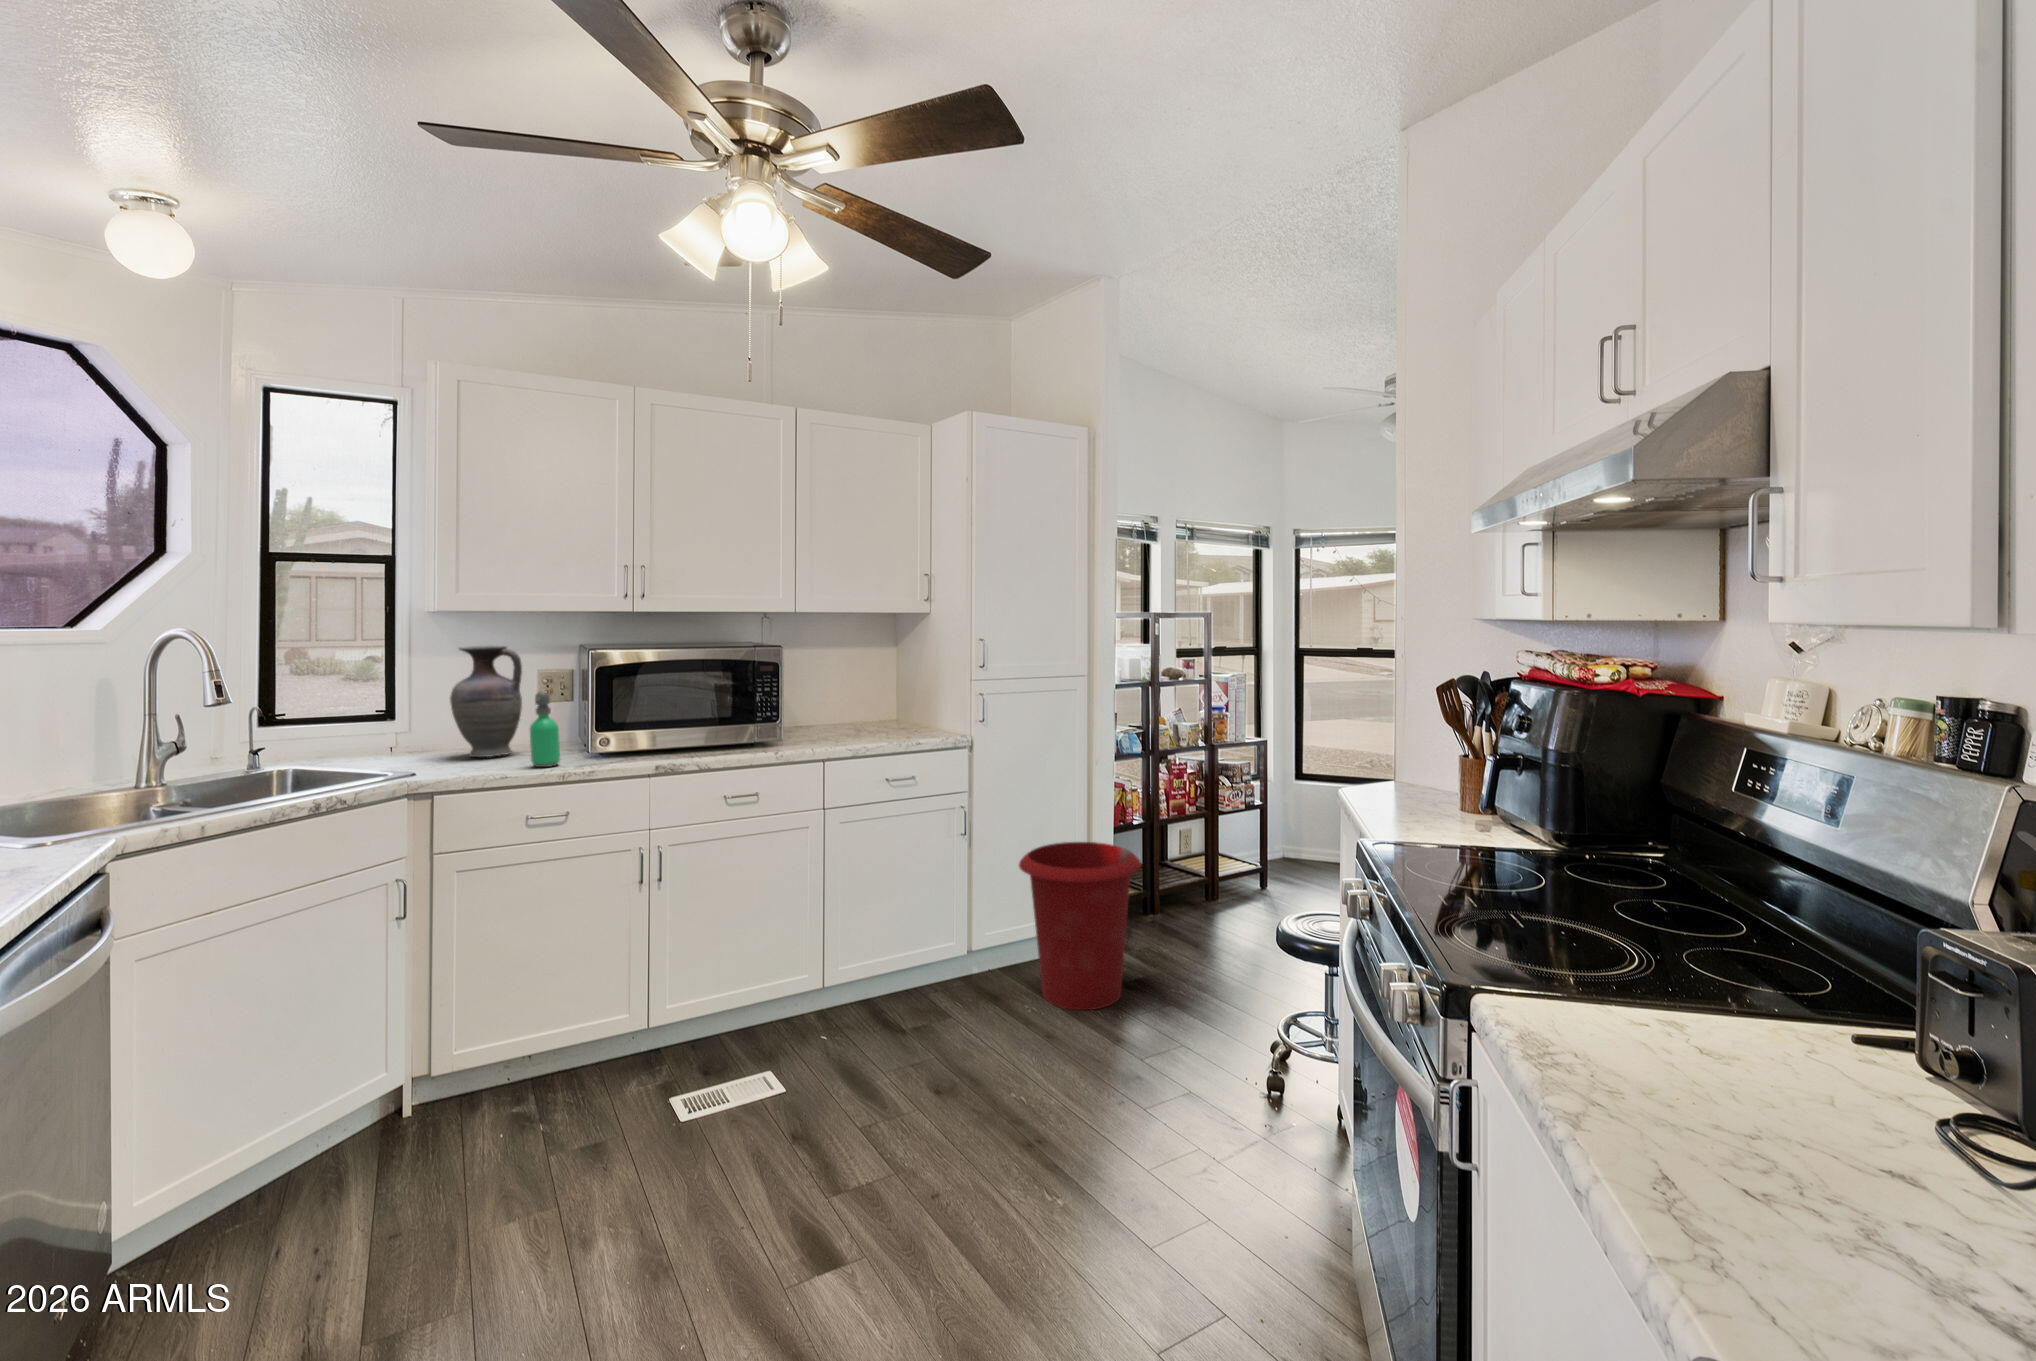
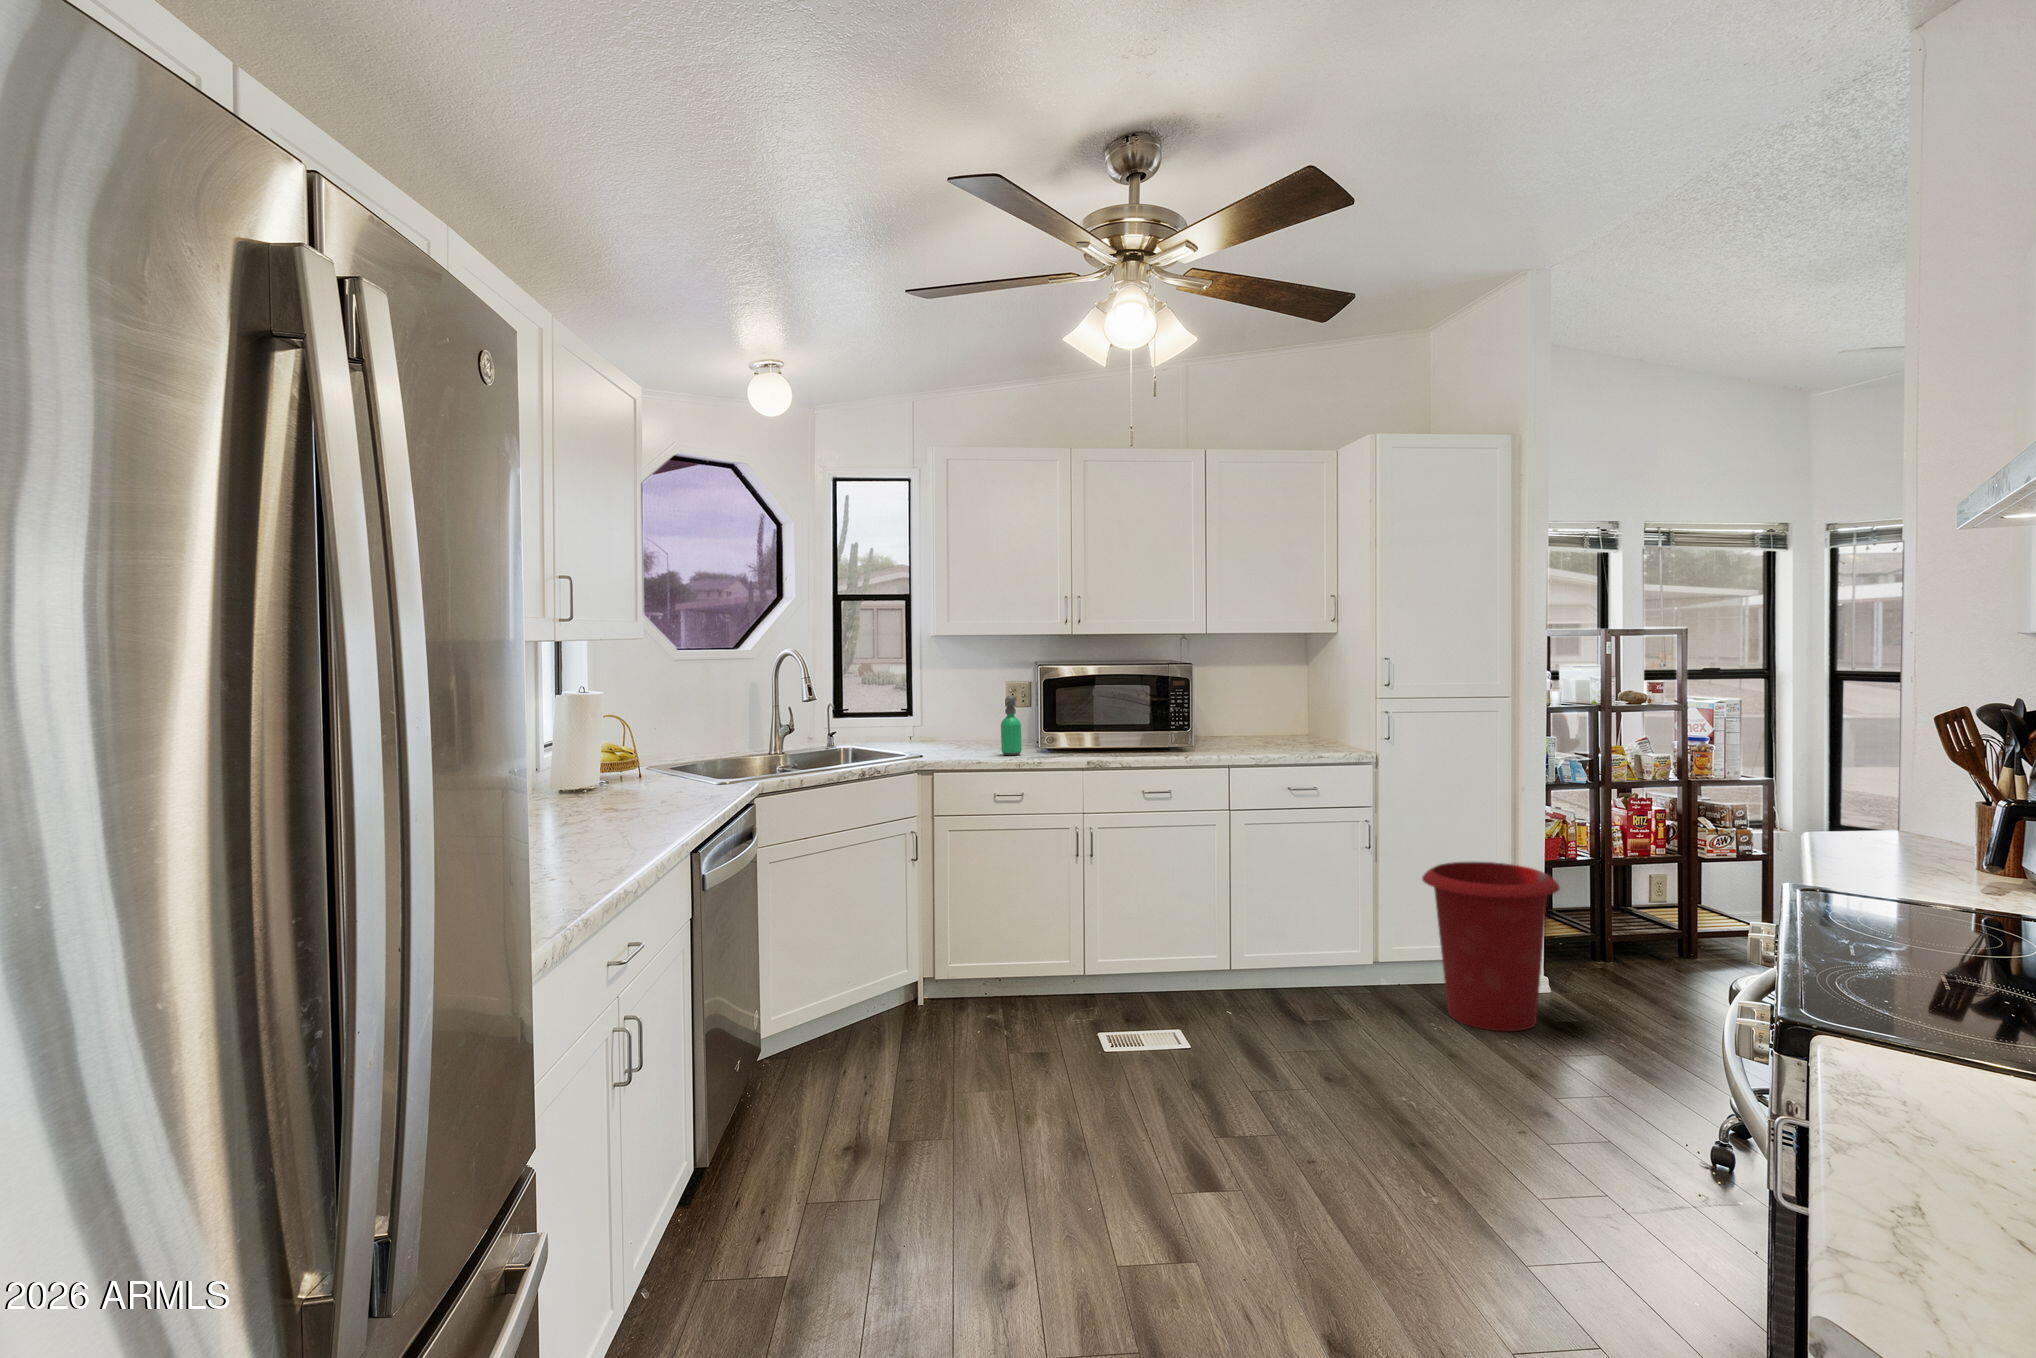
vase: present [450,645,522,757] -> none [947,661,995,747]

